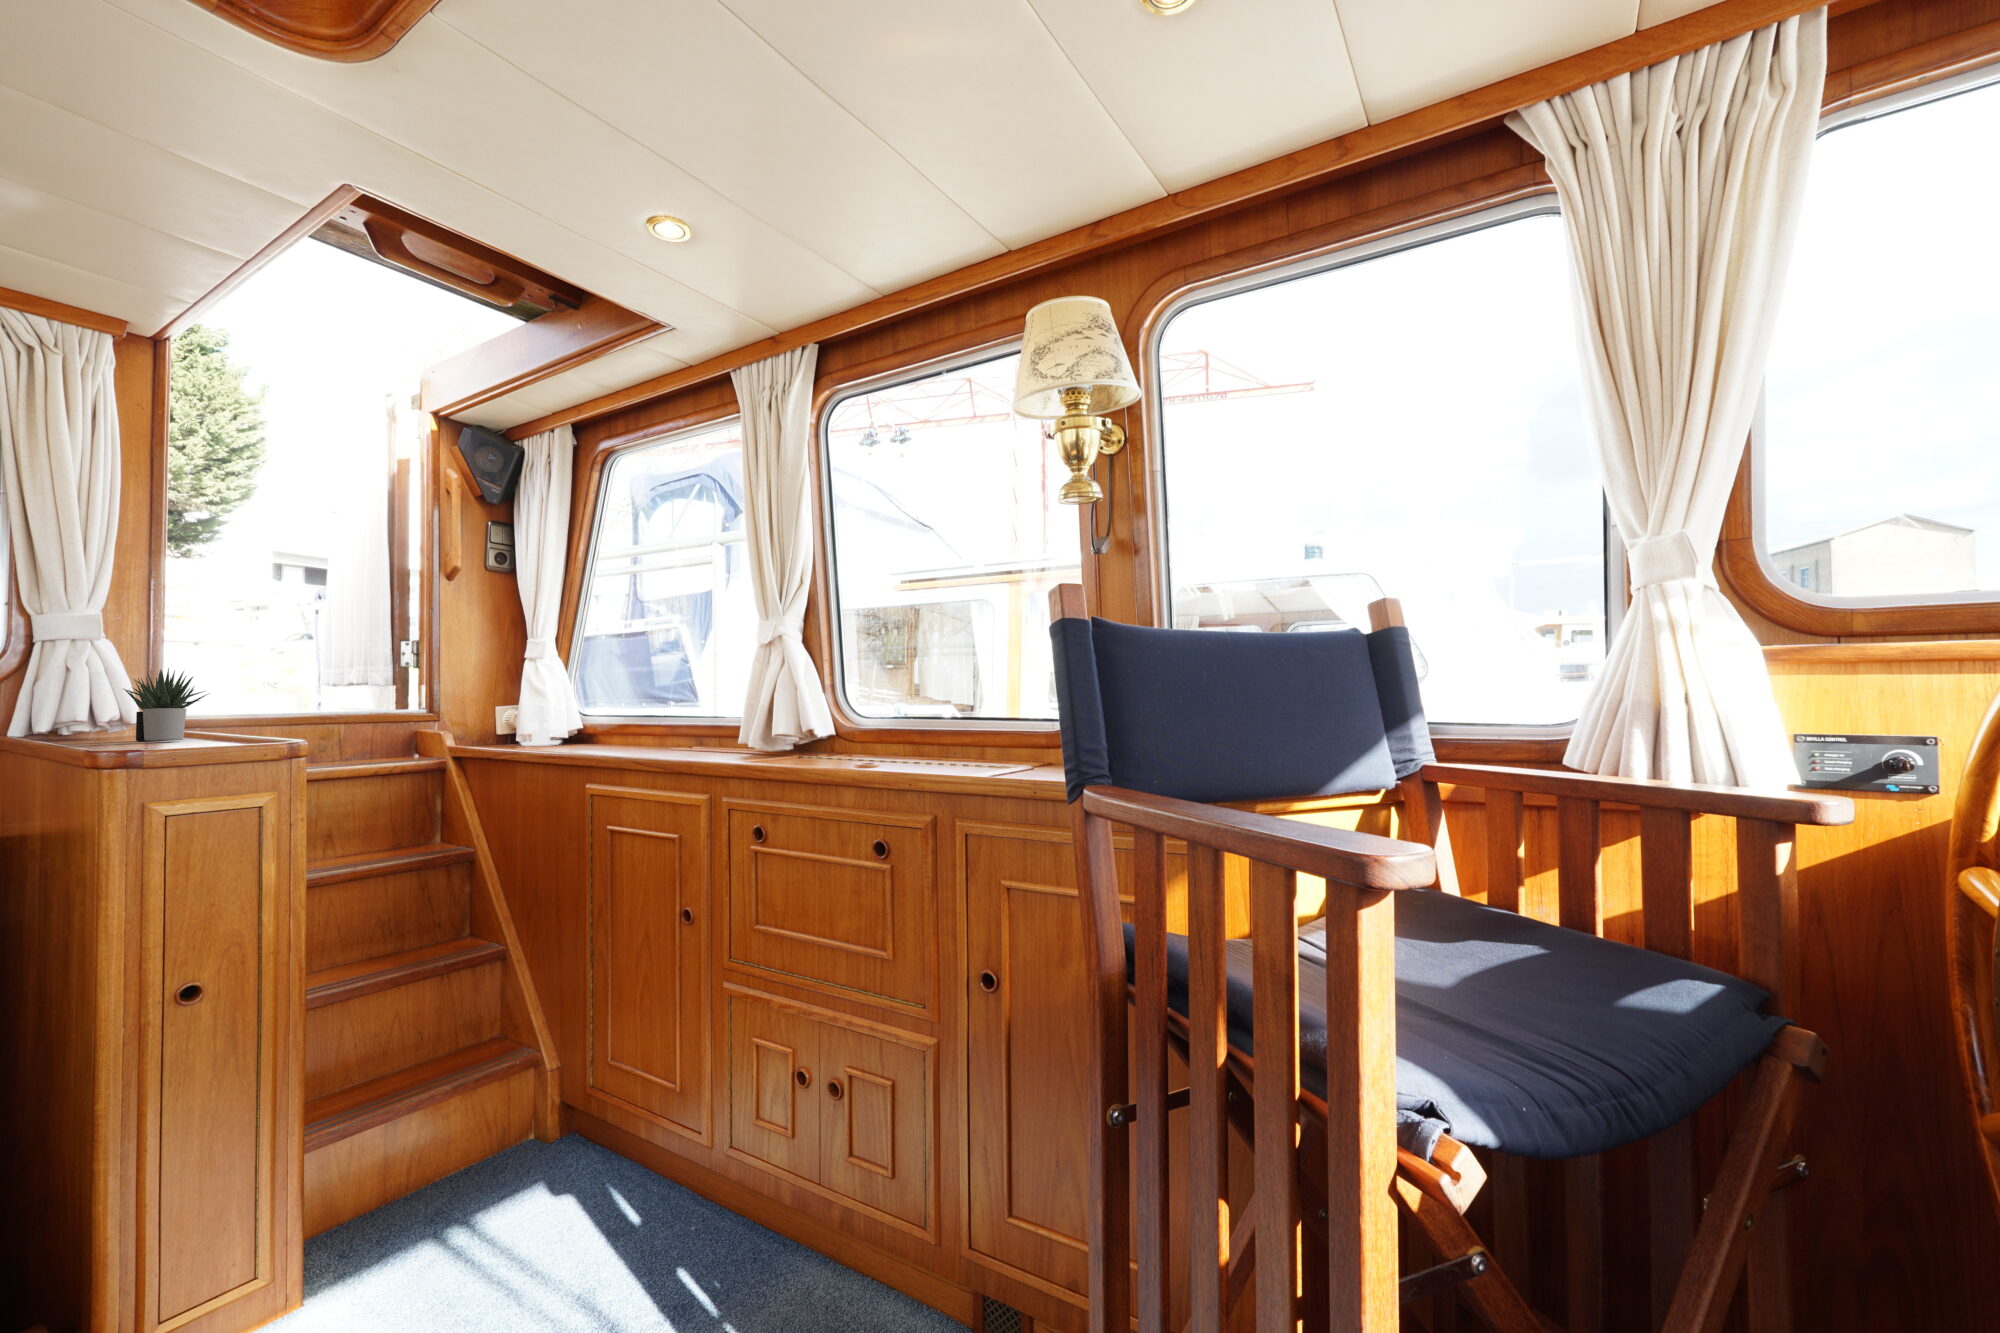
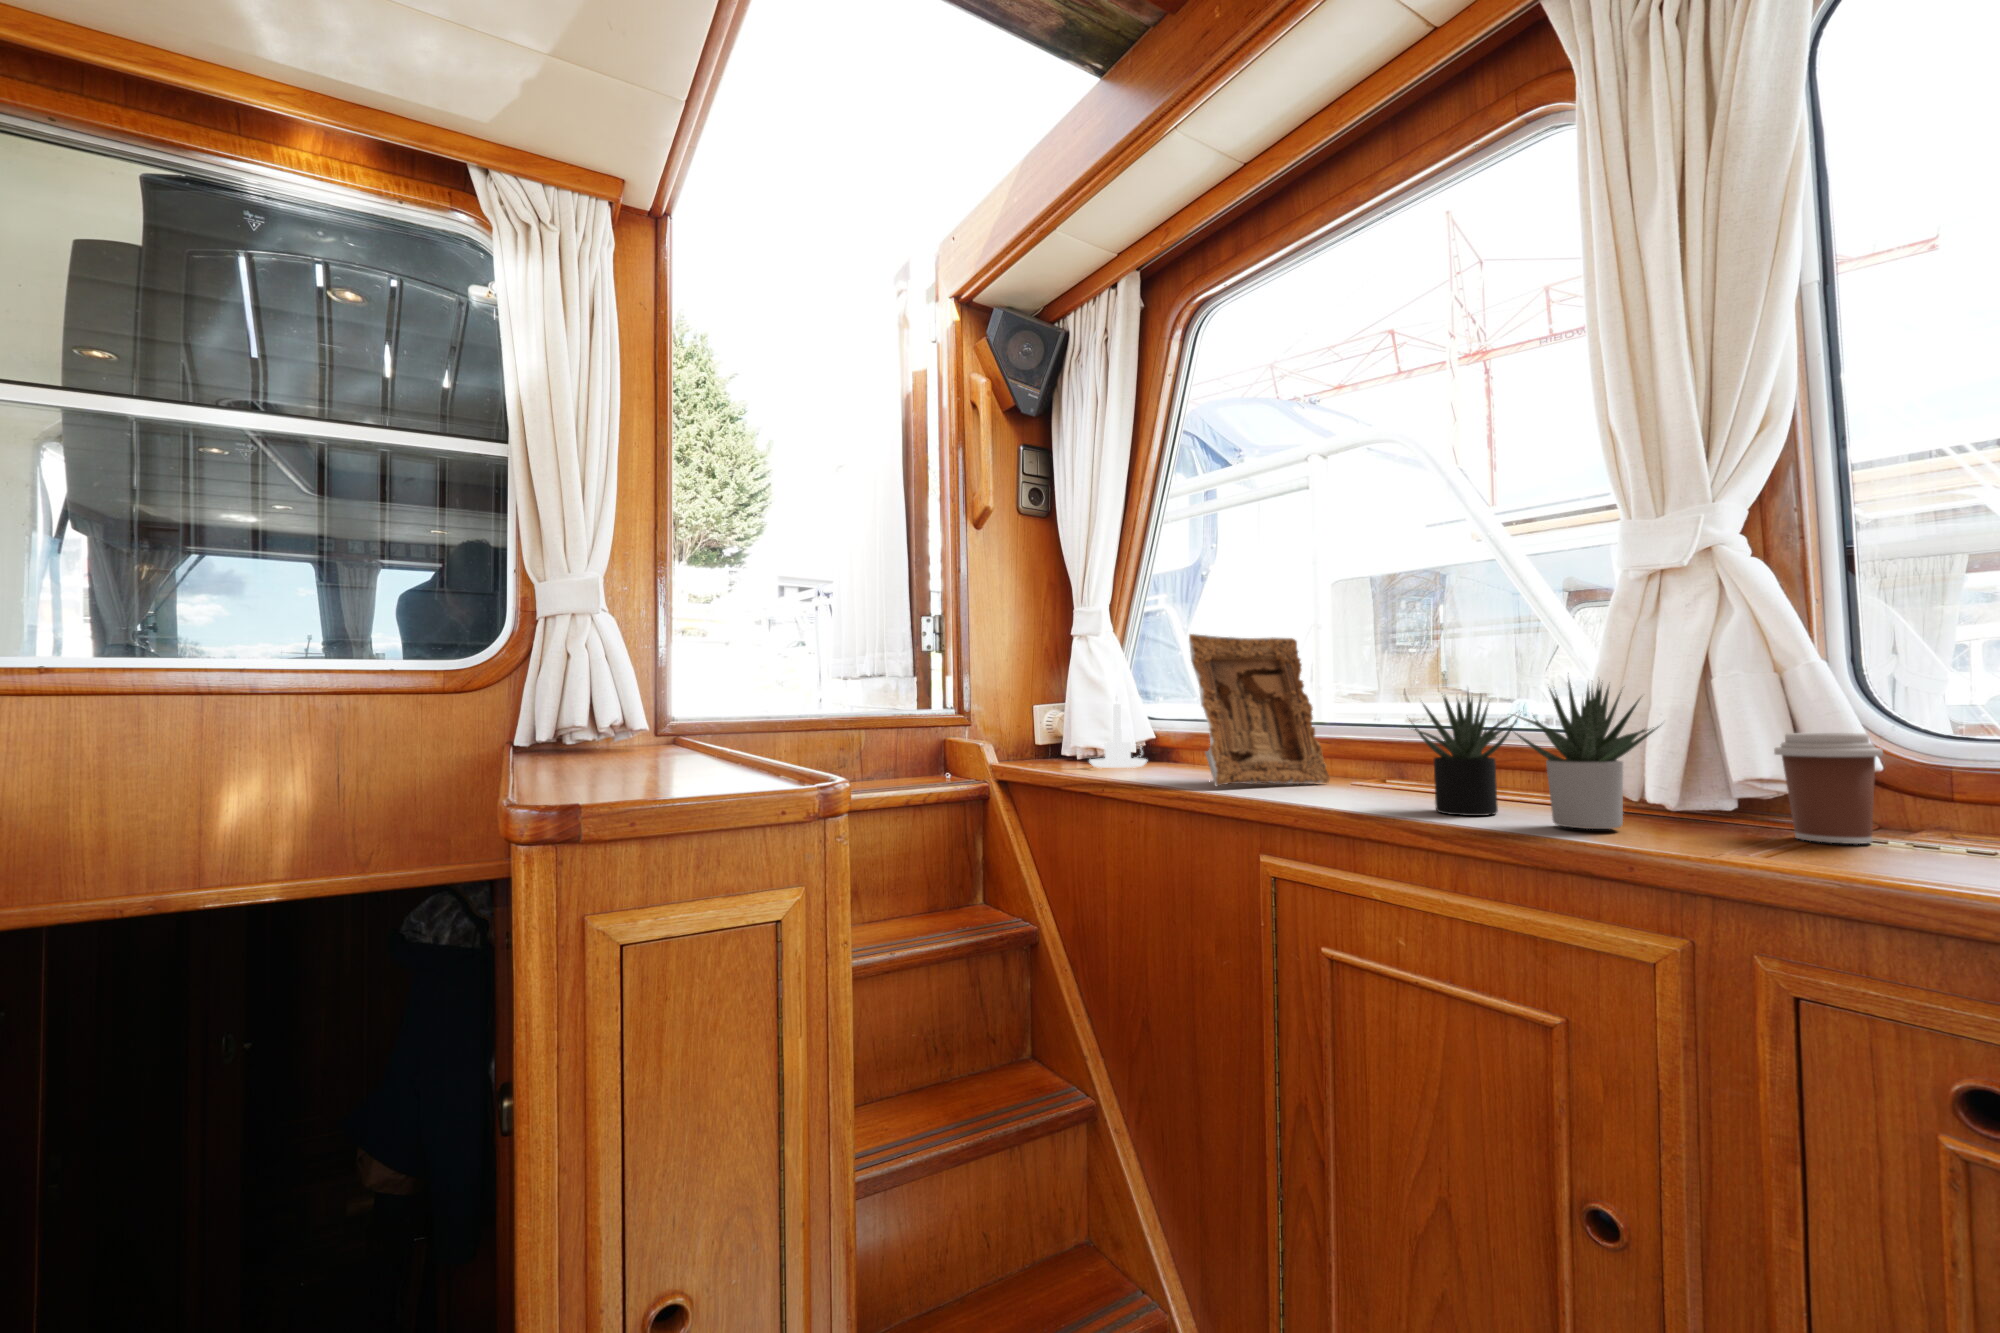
picture frame: none [568,663,649,750] -> present [1189,634,1330,787]
succulent plant: present [124,668,206,741] -> present [1414,681,1658,829]
coffee cup: none [767,711,799,754] -> present [1774,733,1883,844]

